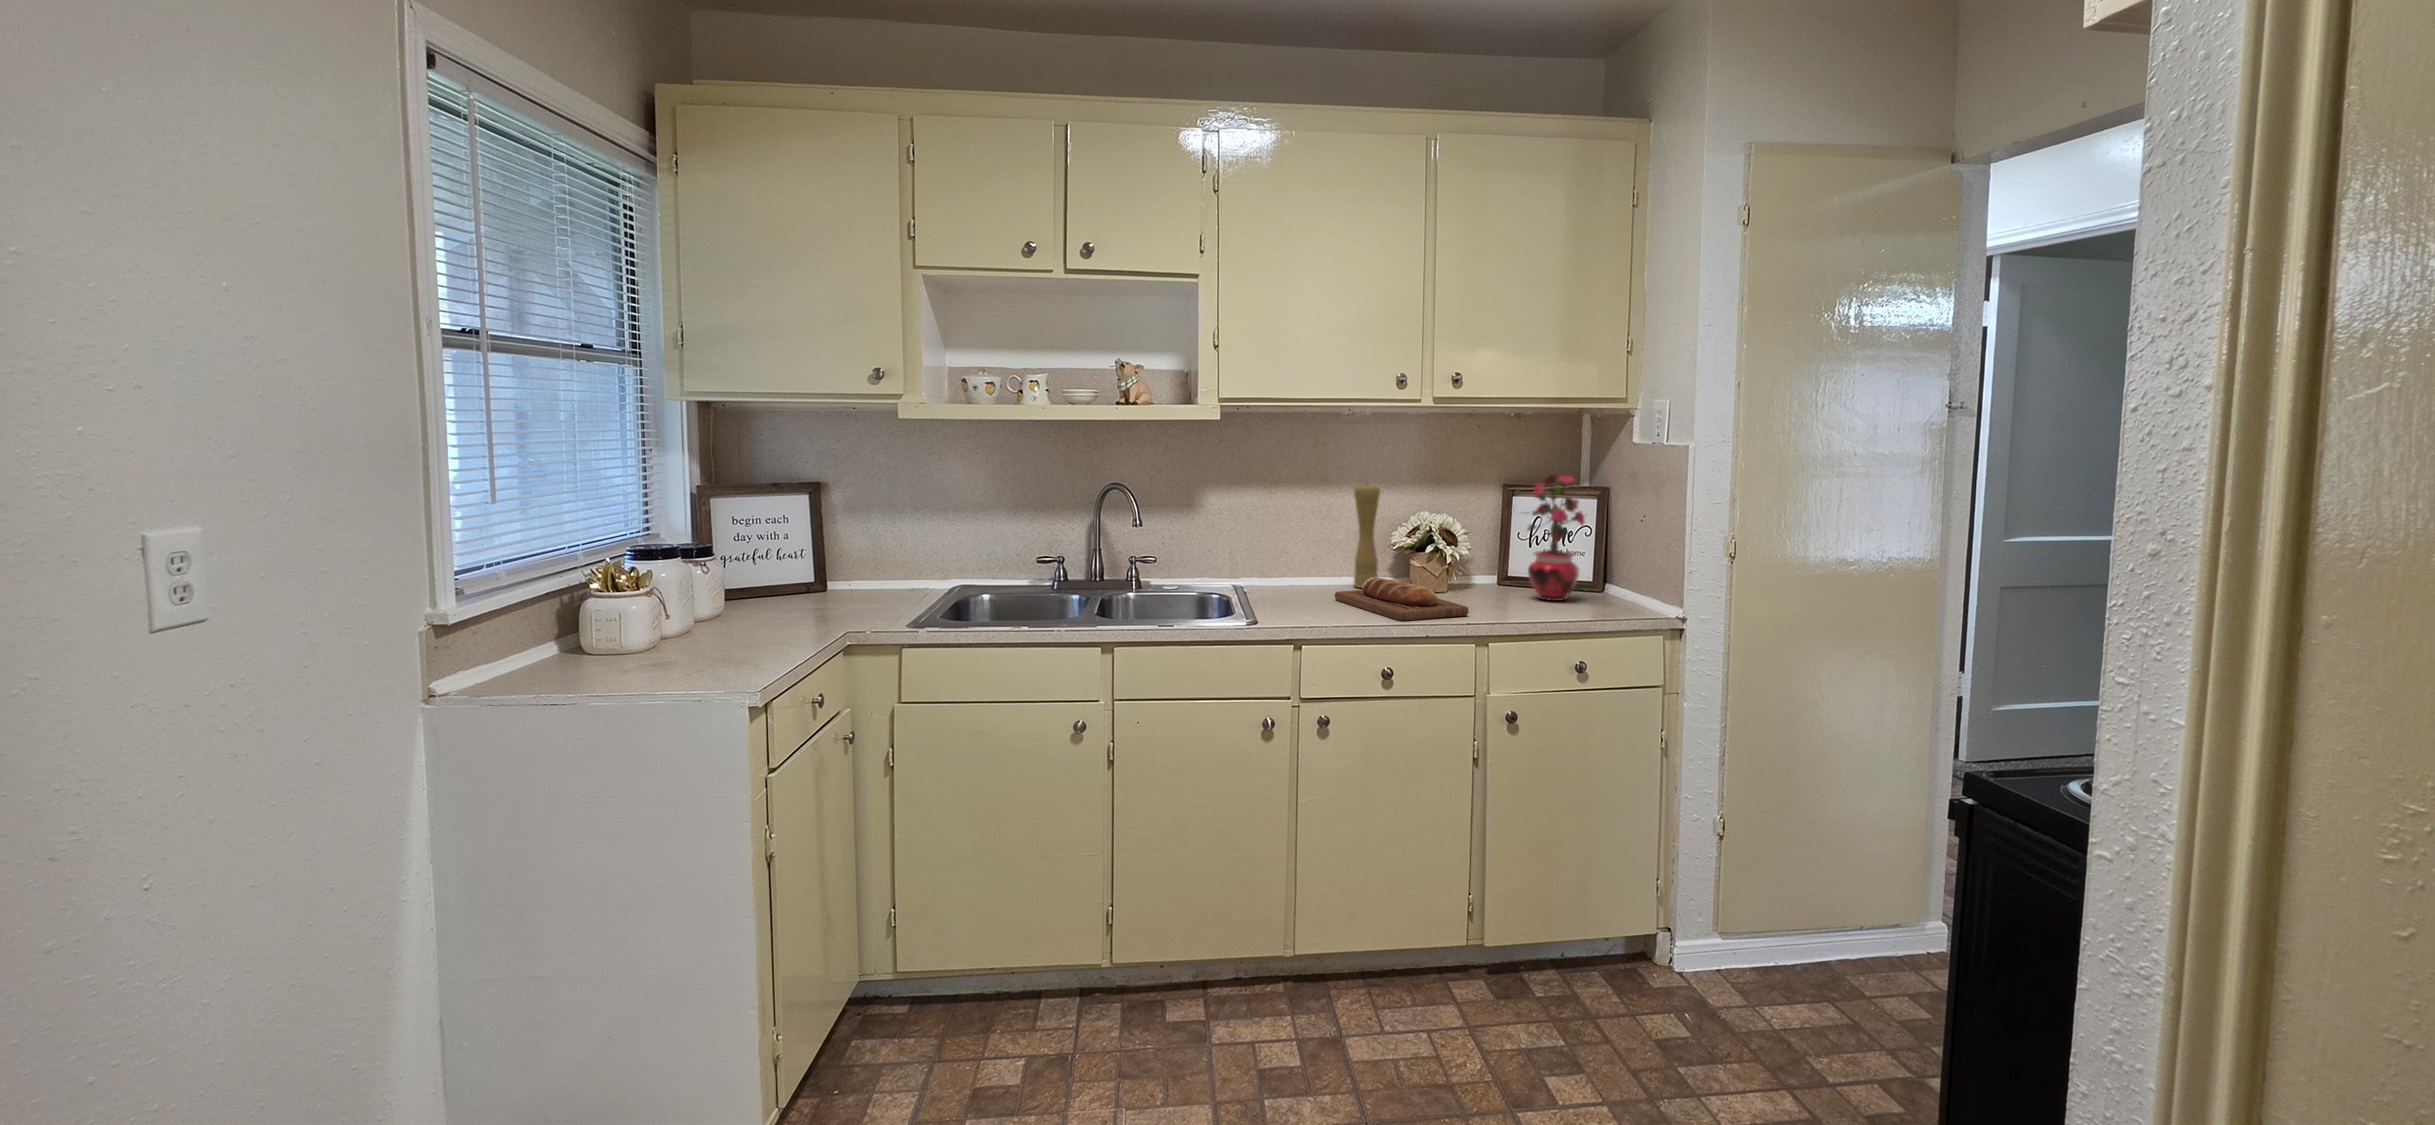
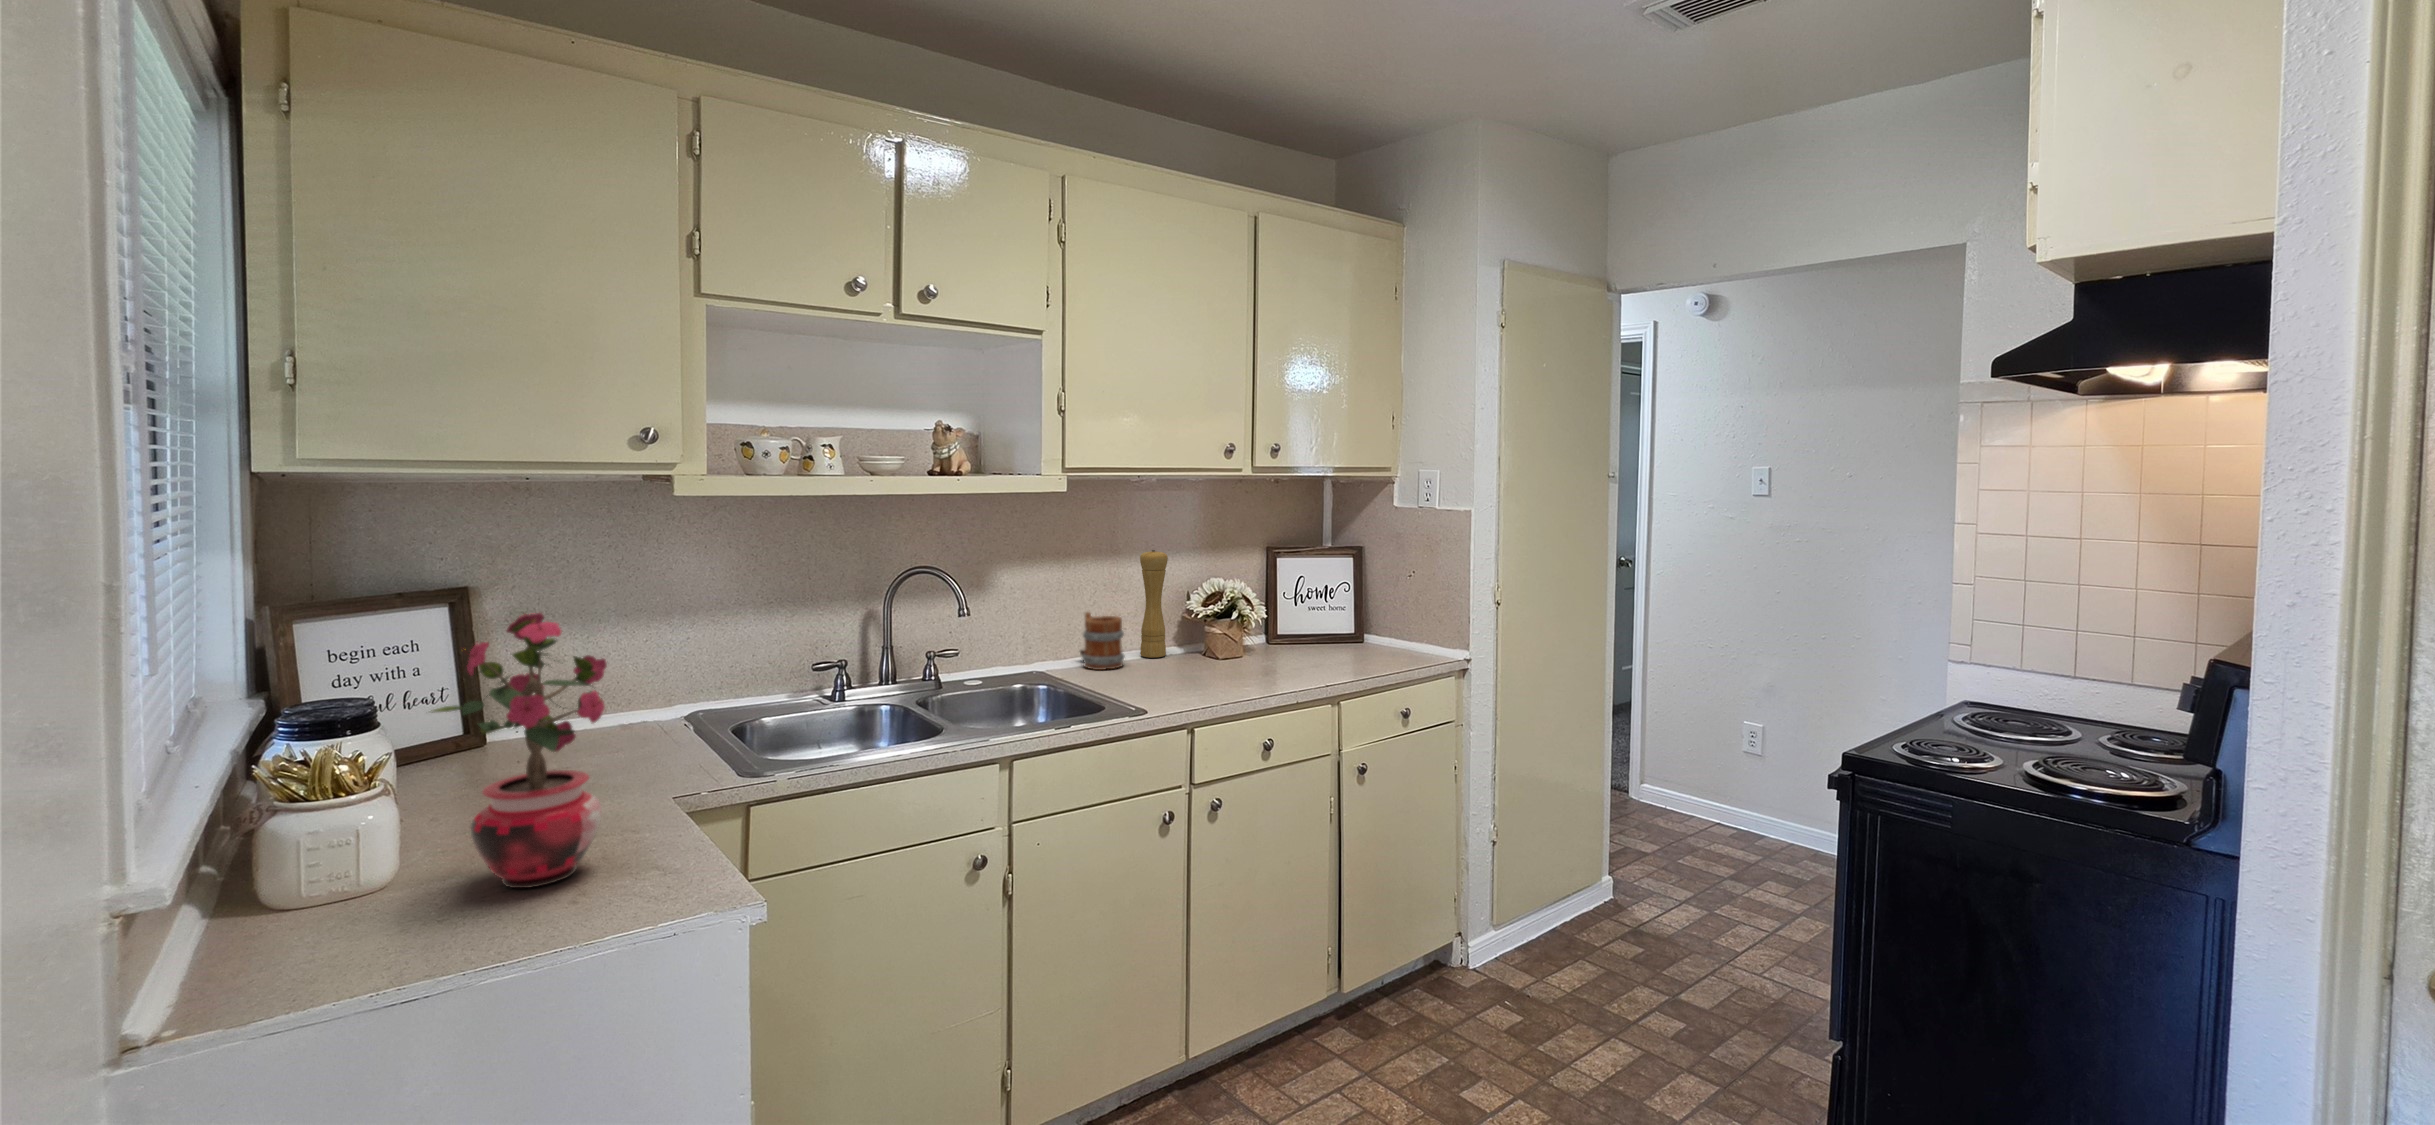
potted plant: present [1528,473,1585,601] -> present [431,613,607,888]
mug: none [1285,534,1325,592] -> present [1080,612,1125,670]
bread loaf: present [1335,578,1469,621] -> none [1156,648,1309,692]

